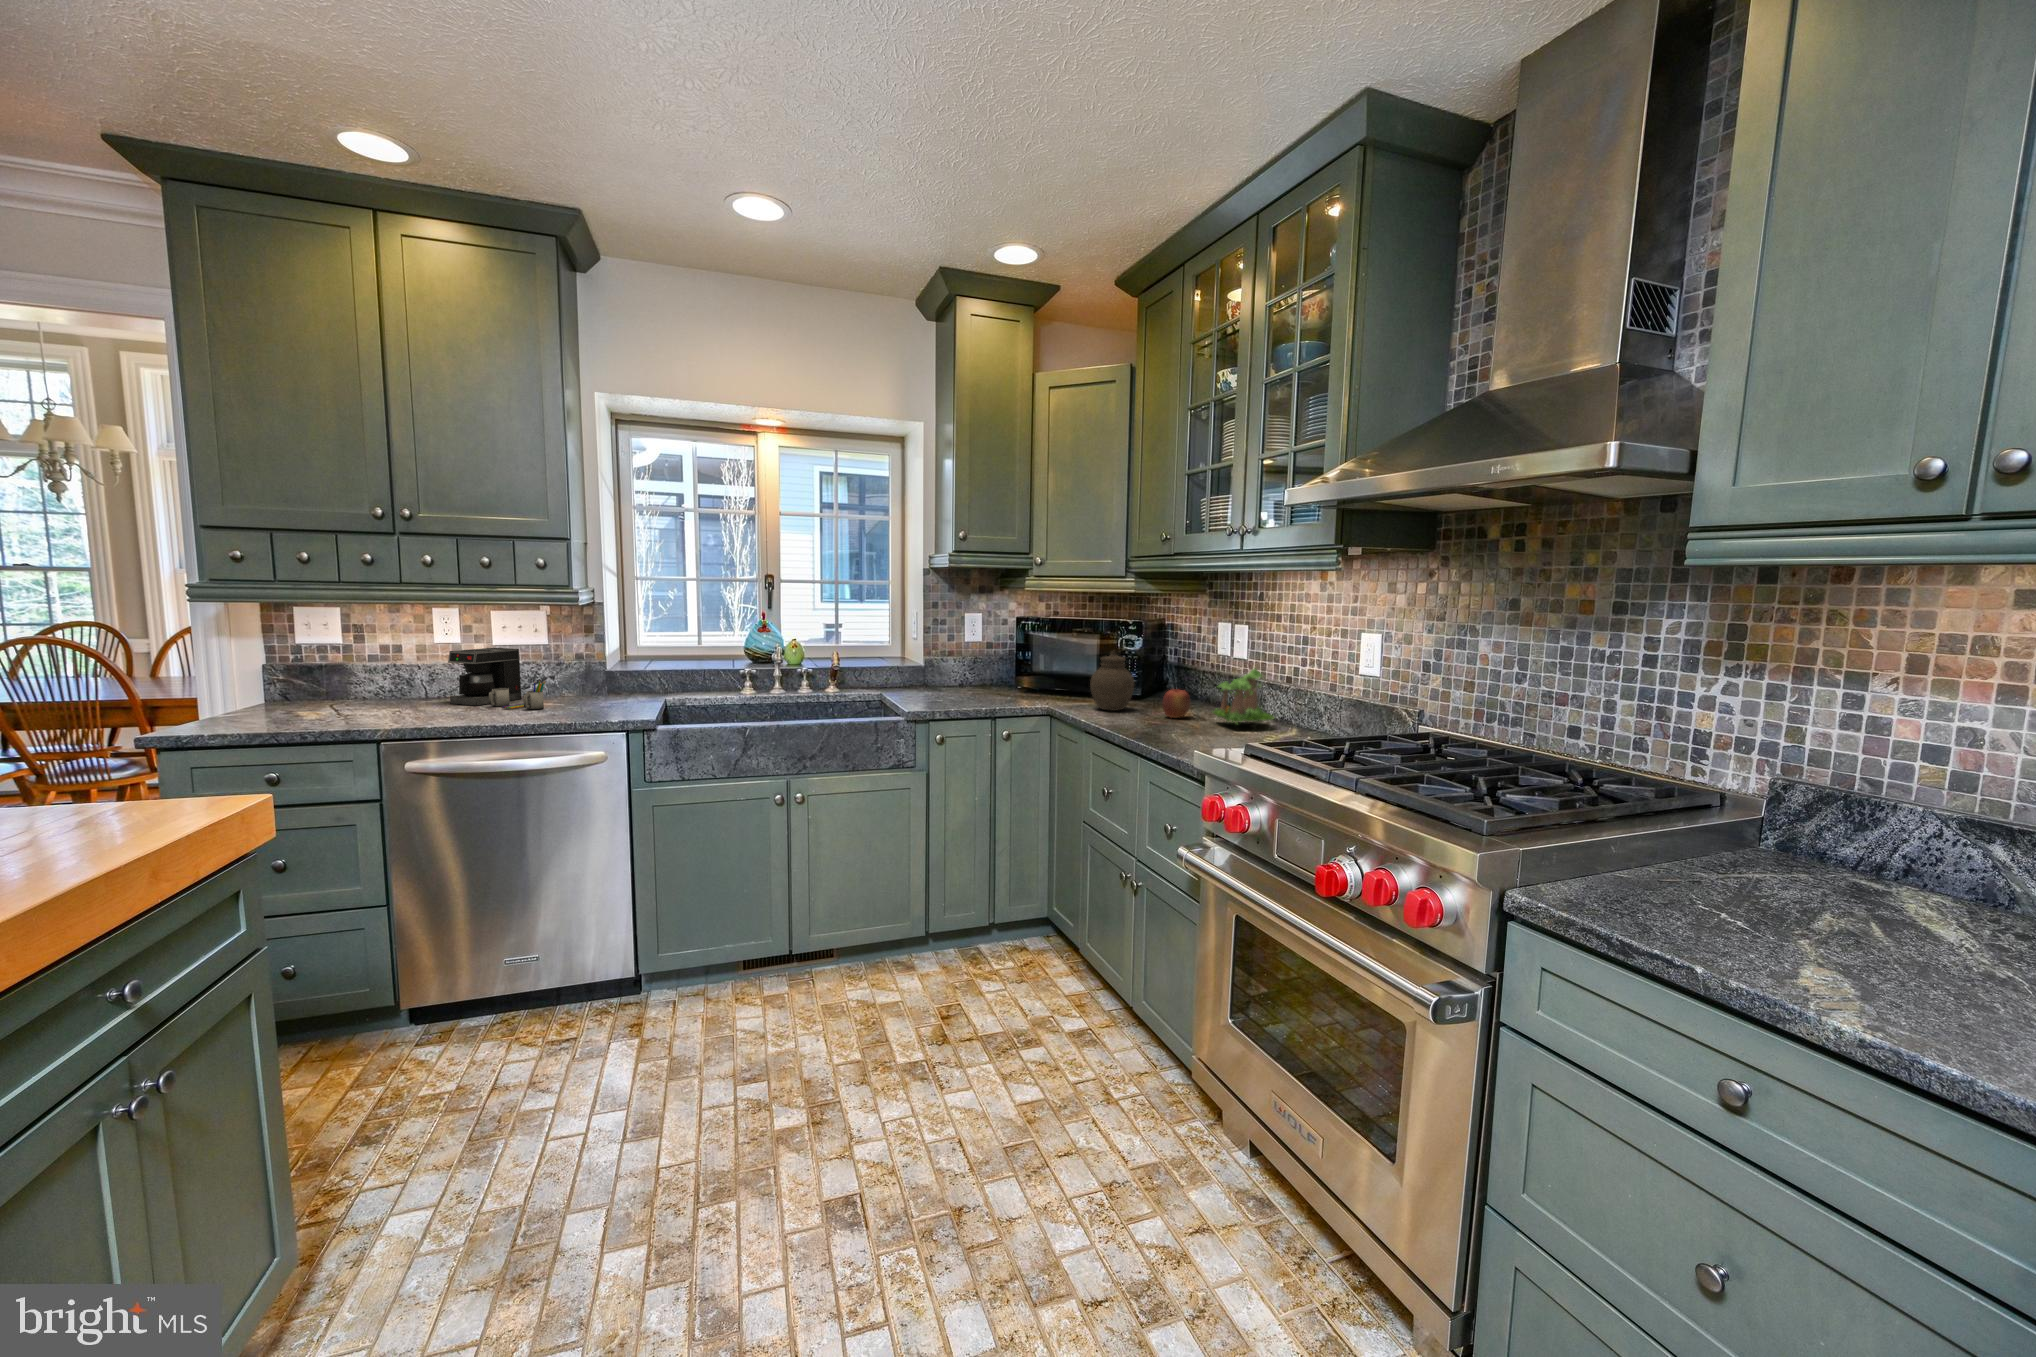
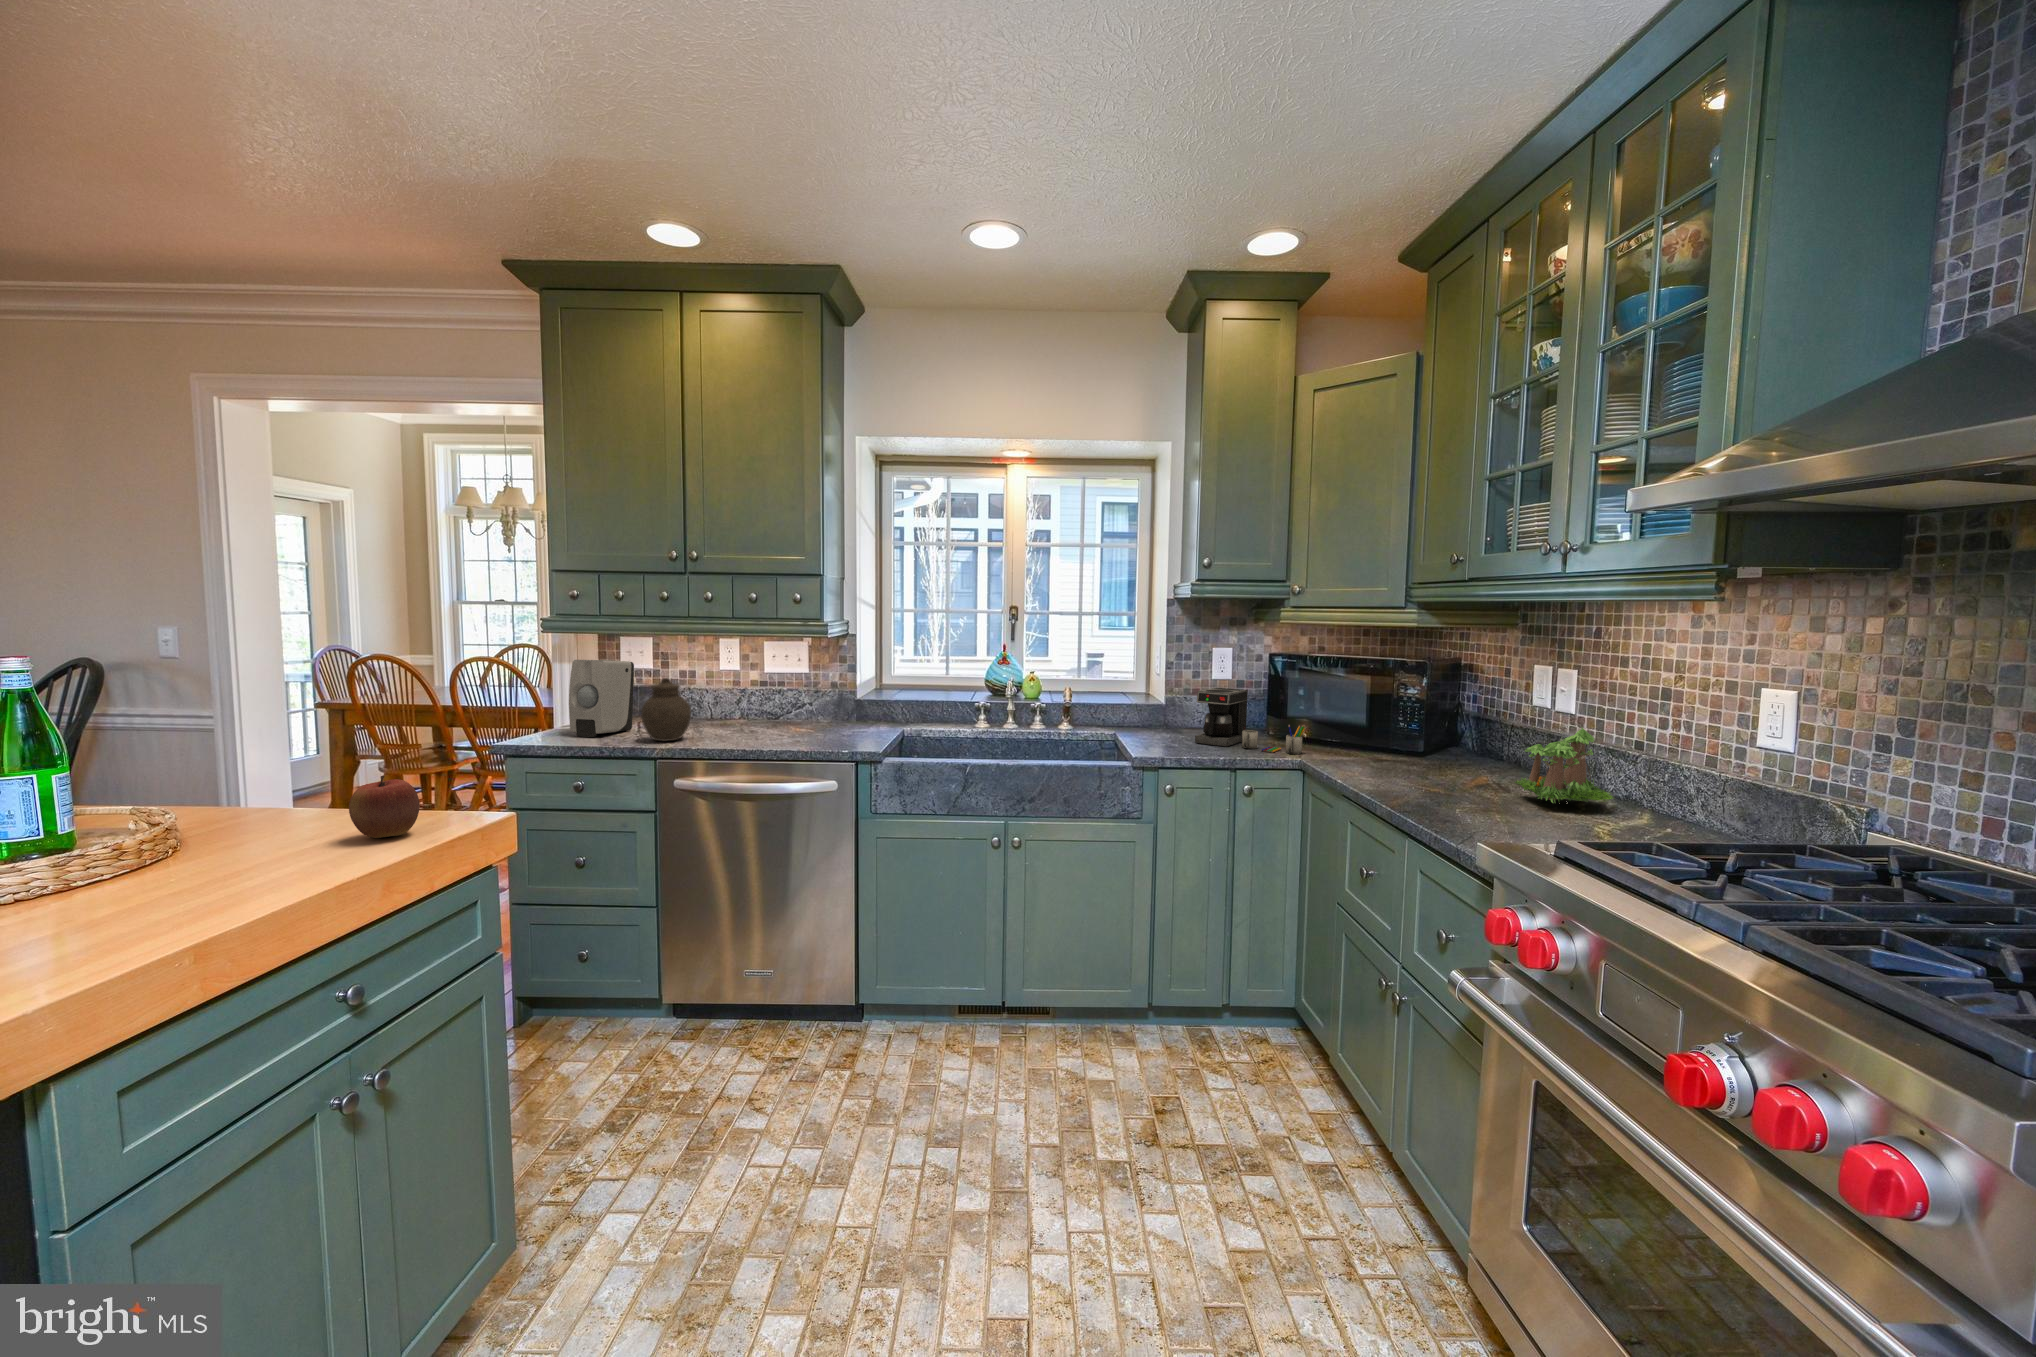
soap dispenser: none [238,632,326,723] -> present [569,660,634,737]
coffee maker: present [448,648,546,709] -> present [1195,688,1307,754]
jar: present [1090,651,1134,711] -> present [641,678,691,741]
apple: present [1162,689,1190,718] -> present [349,776,420,838]

